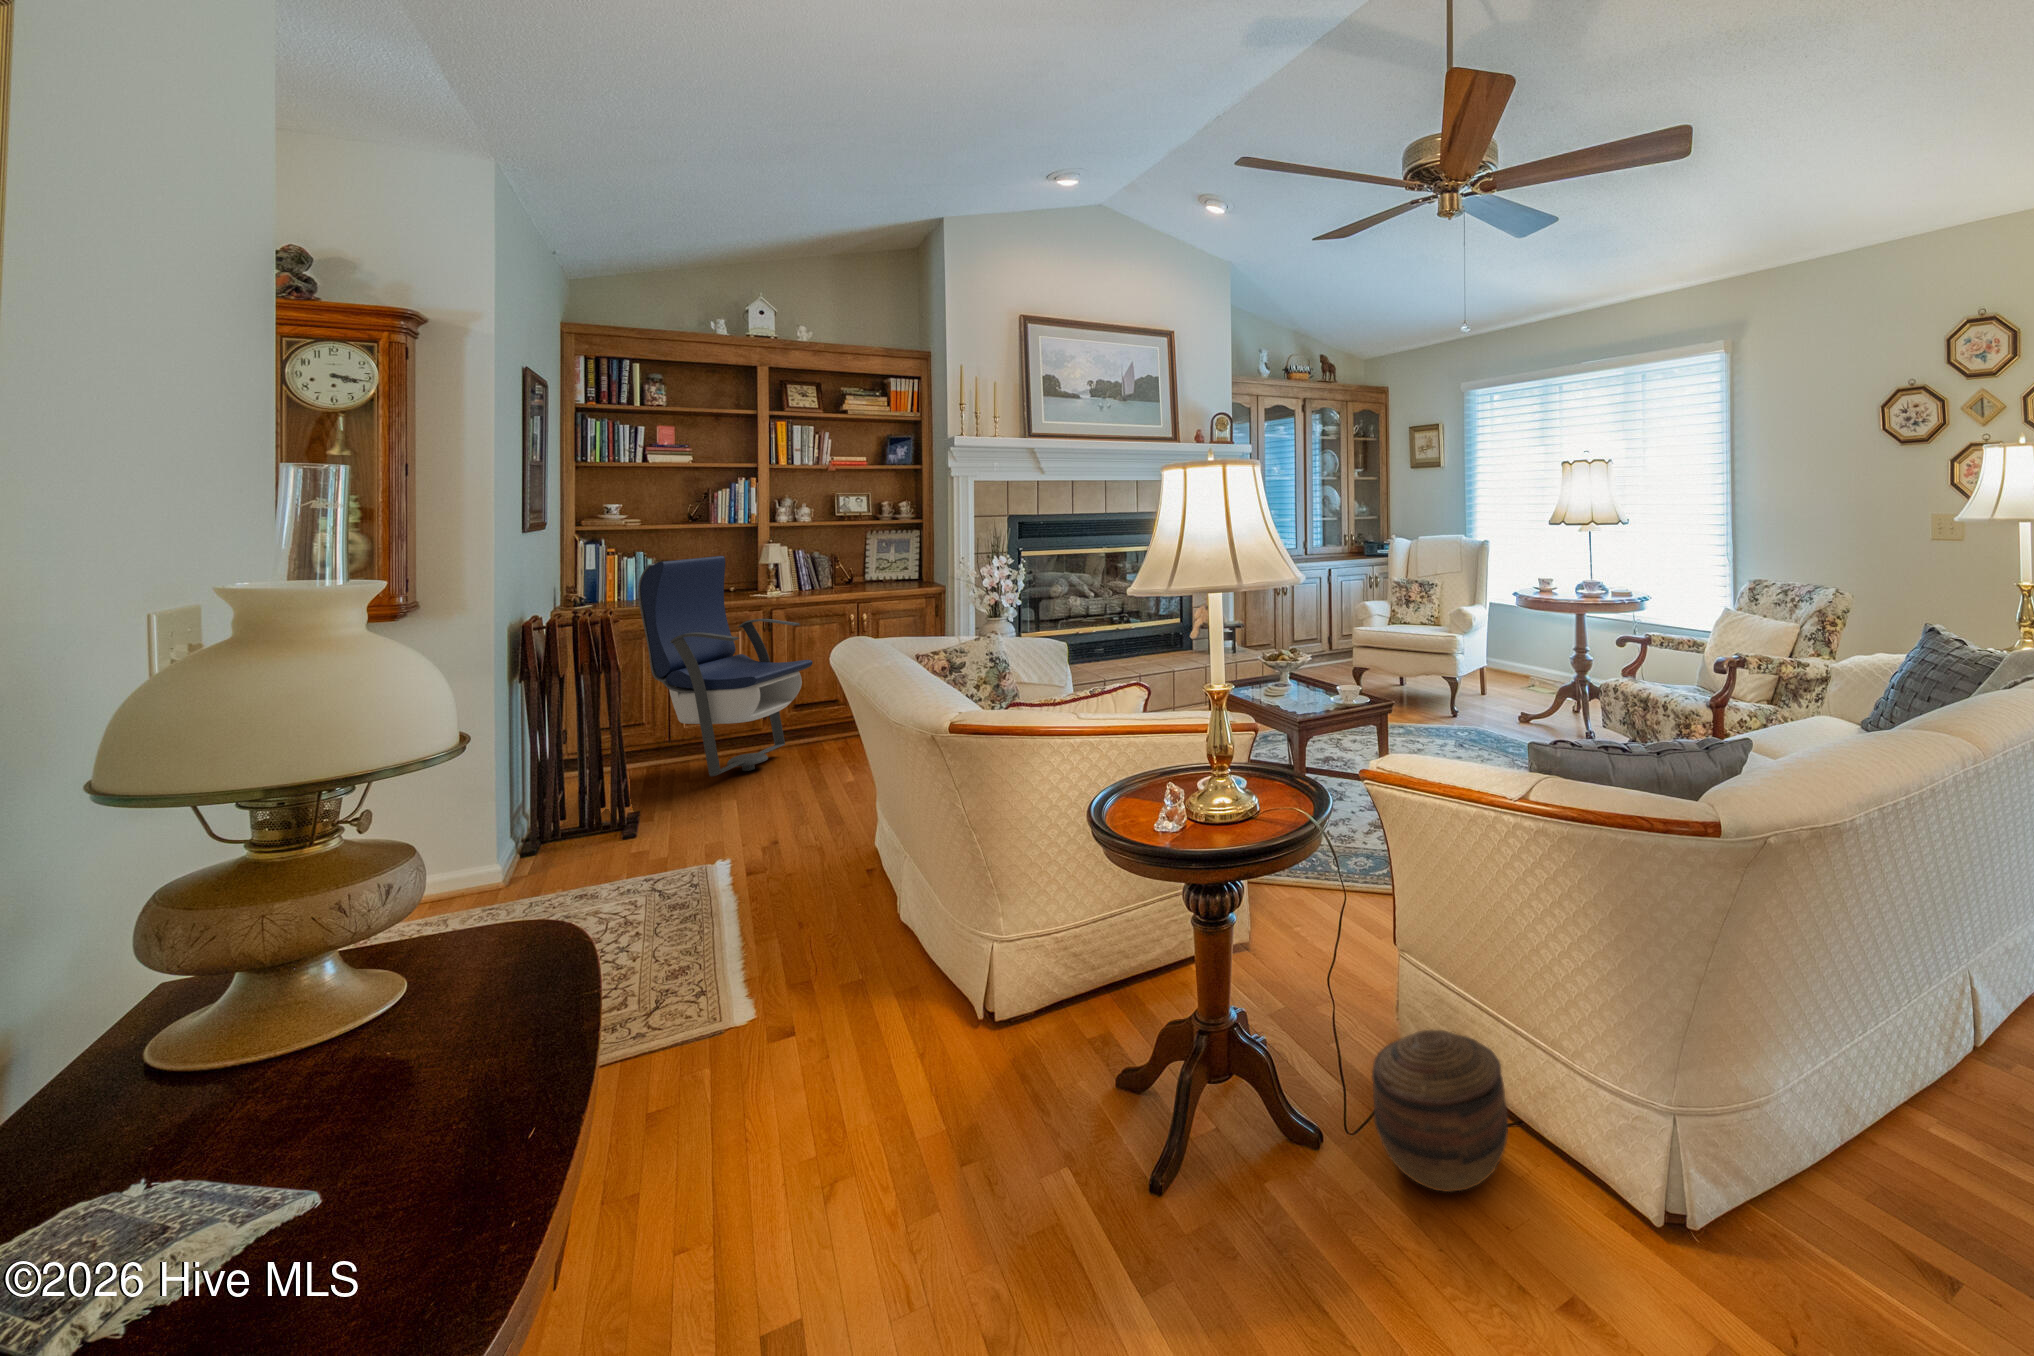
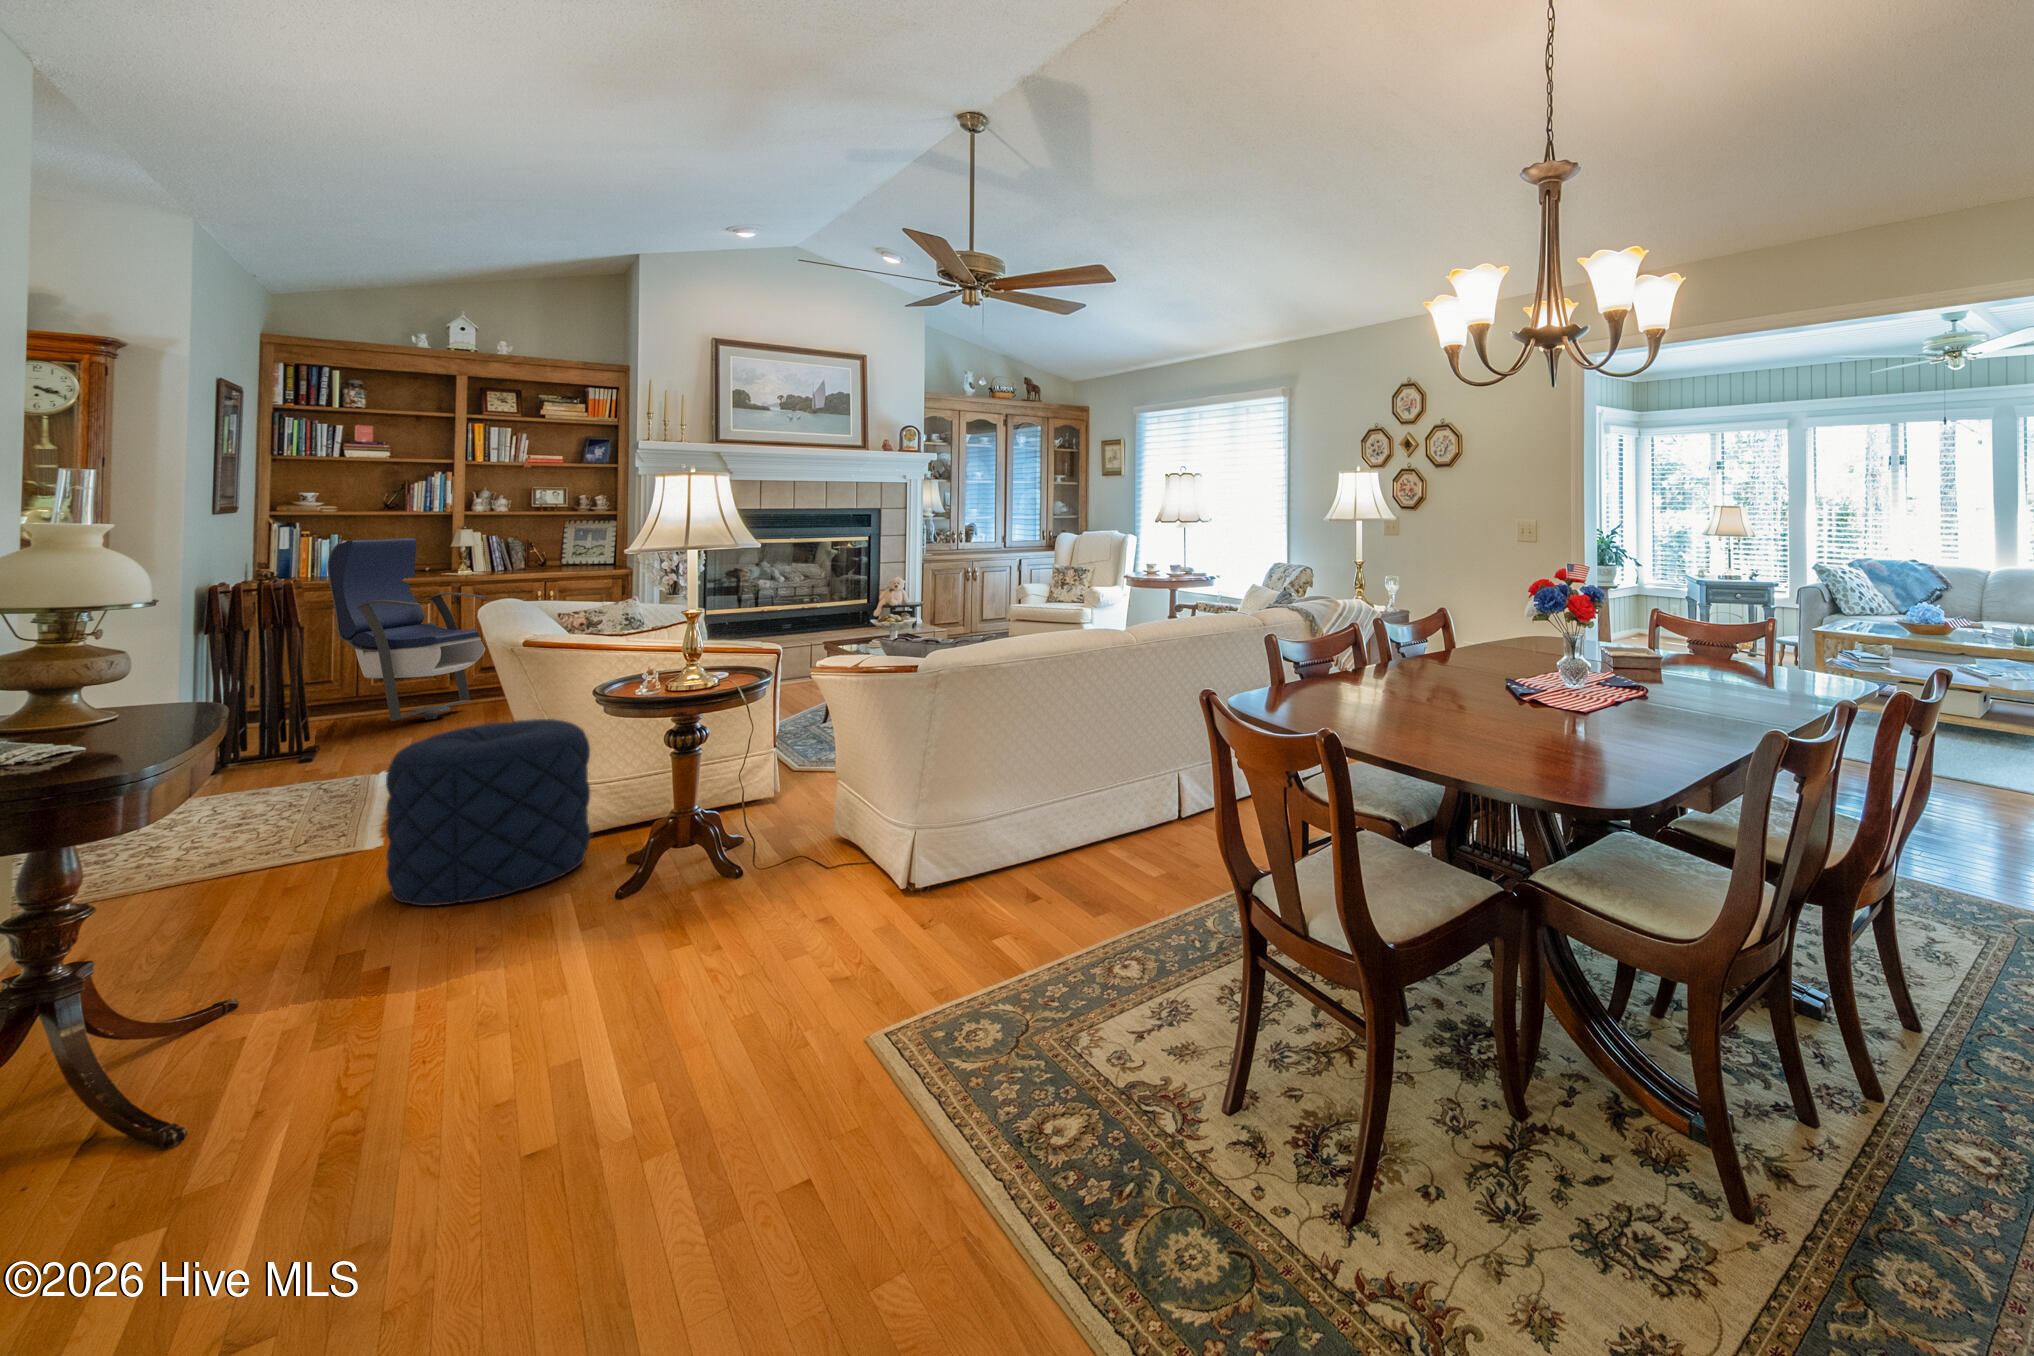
pouf: none [801,883,1082,1260] -> present [386,719,590,906]
basket: present [1372,1030,1508,1192] -> none [761,790,846,868]

